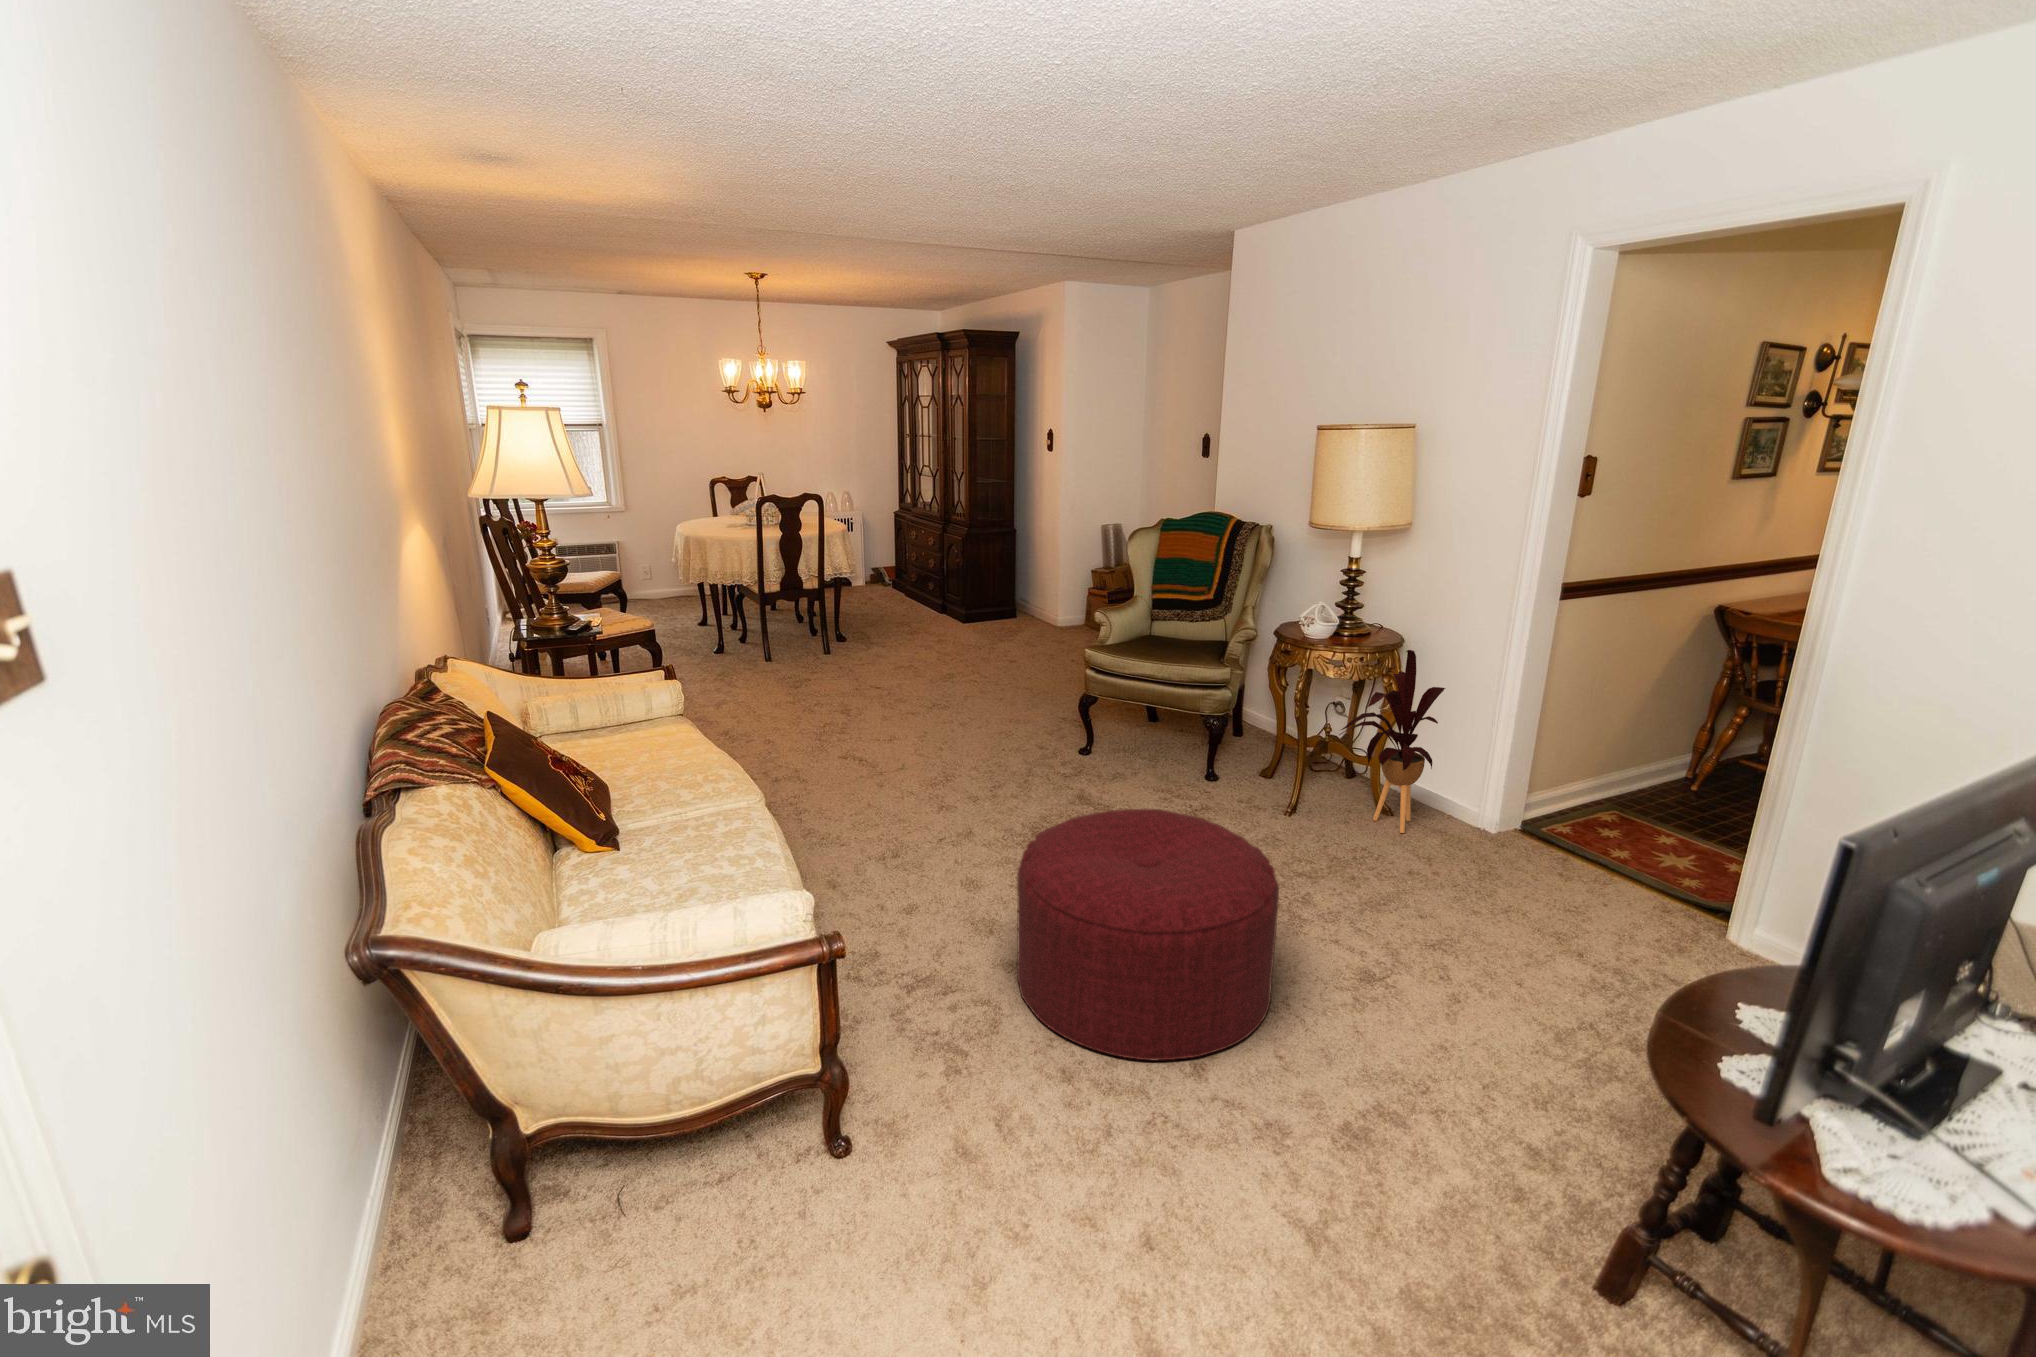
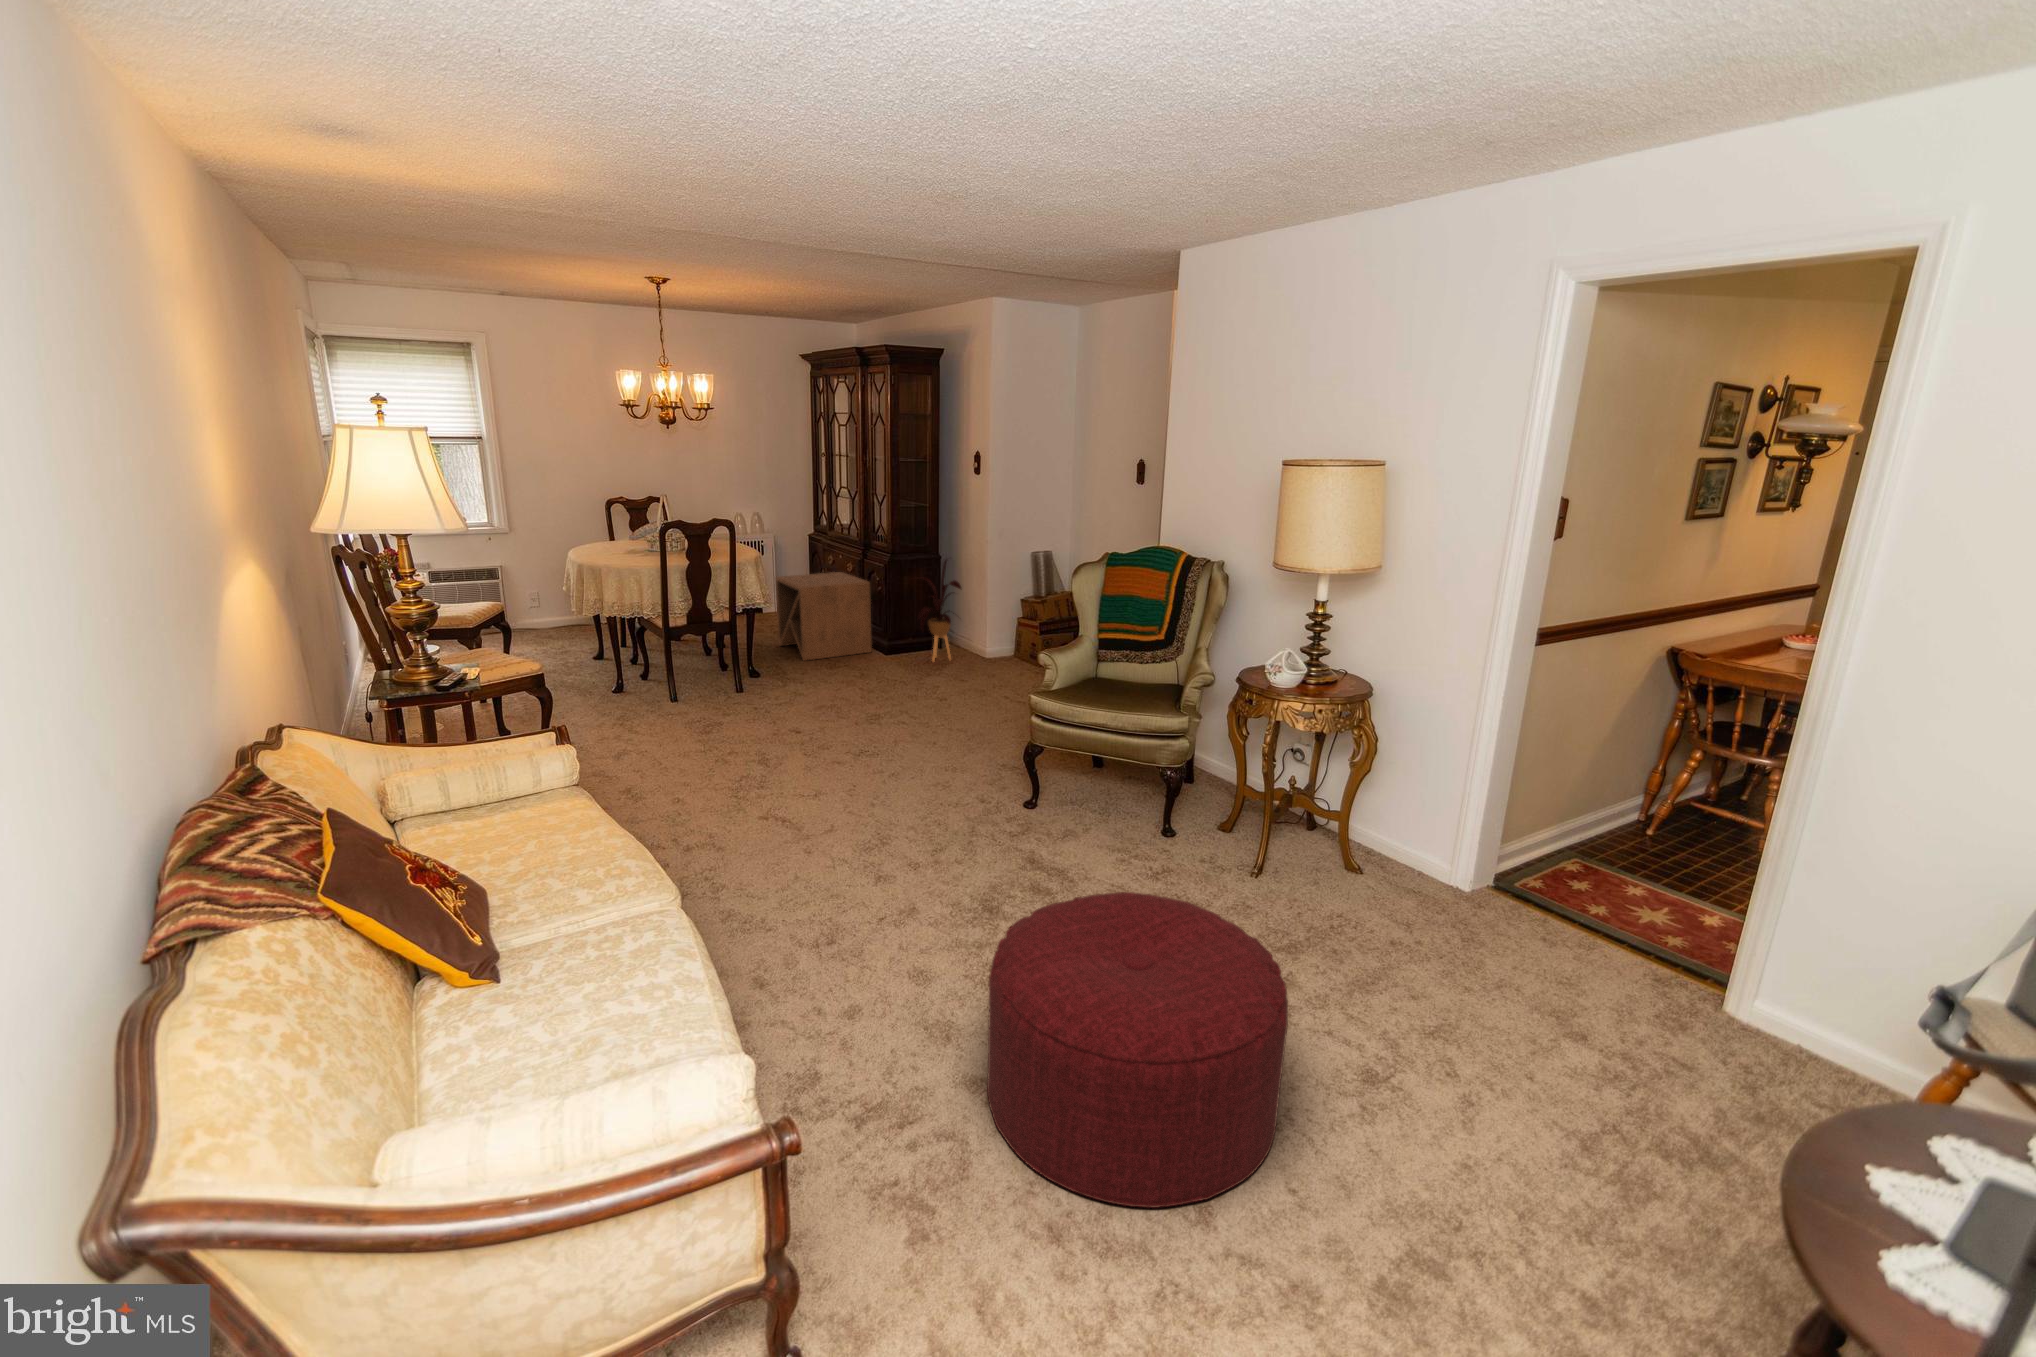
side table: none [861,546,950,629] -> present [776,572,872,661]
house plant: present [1339,650,1445,833] -> present [917,560,961,661]

